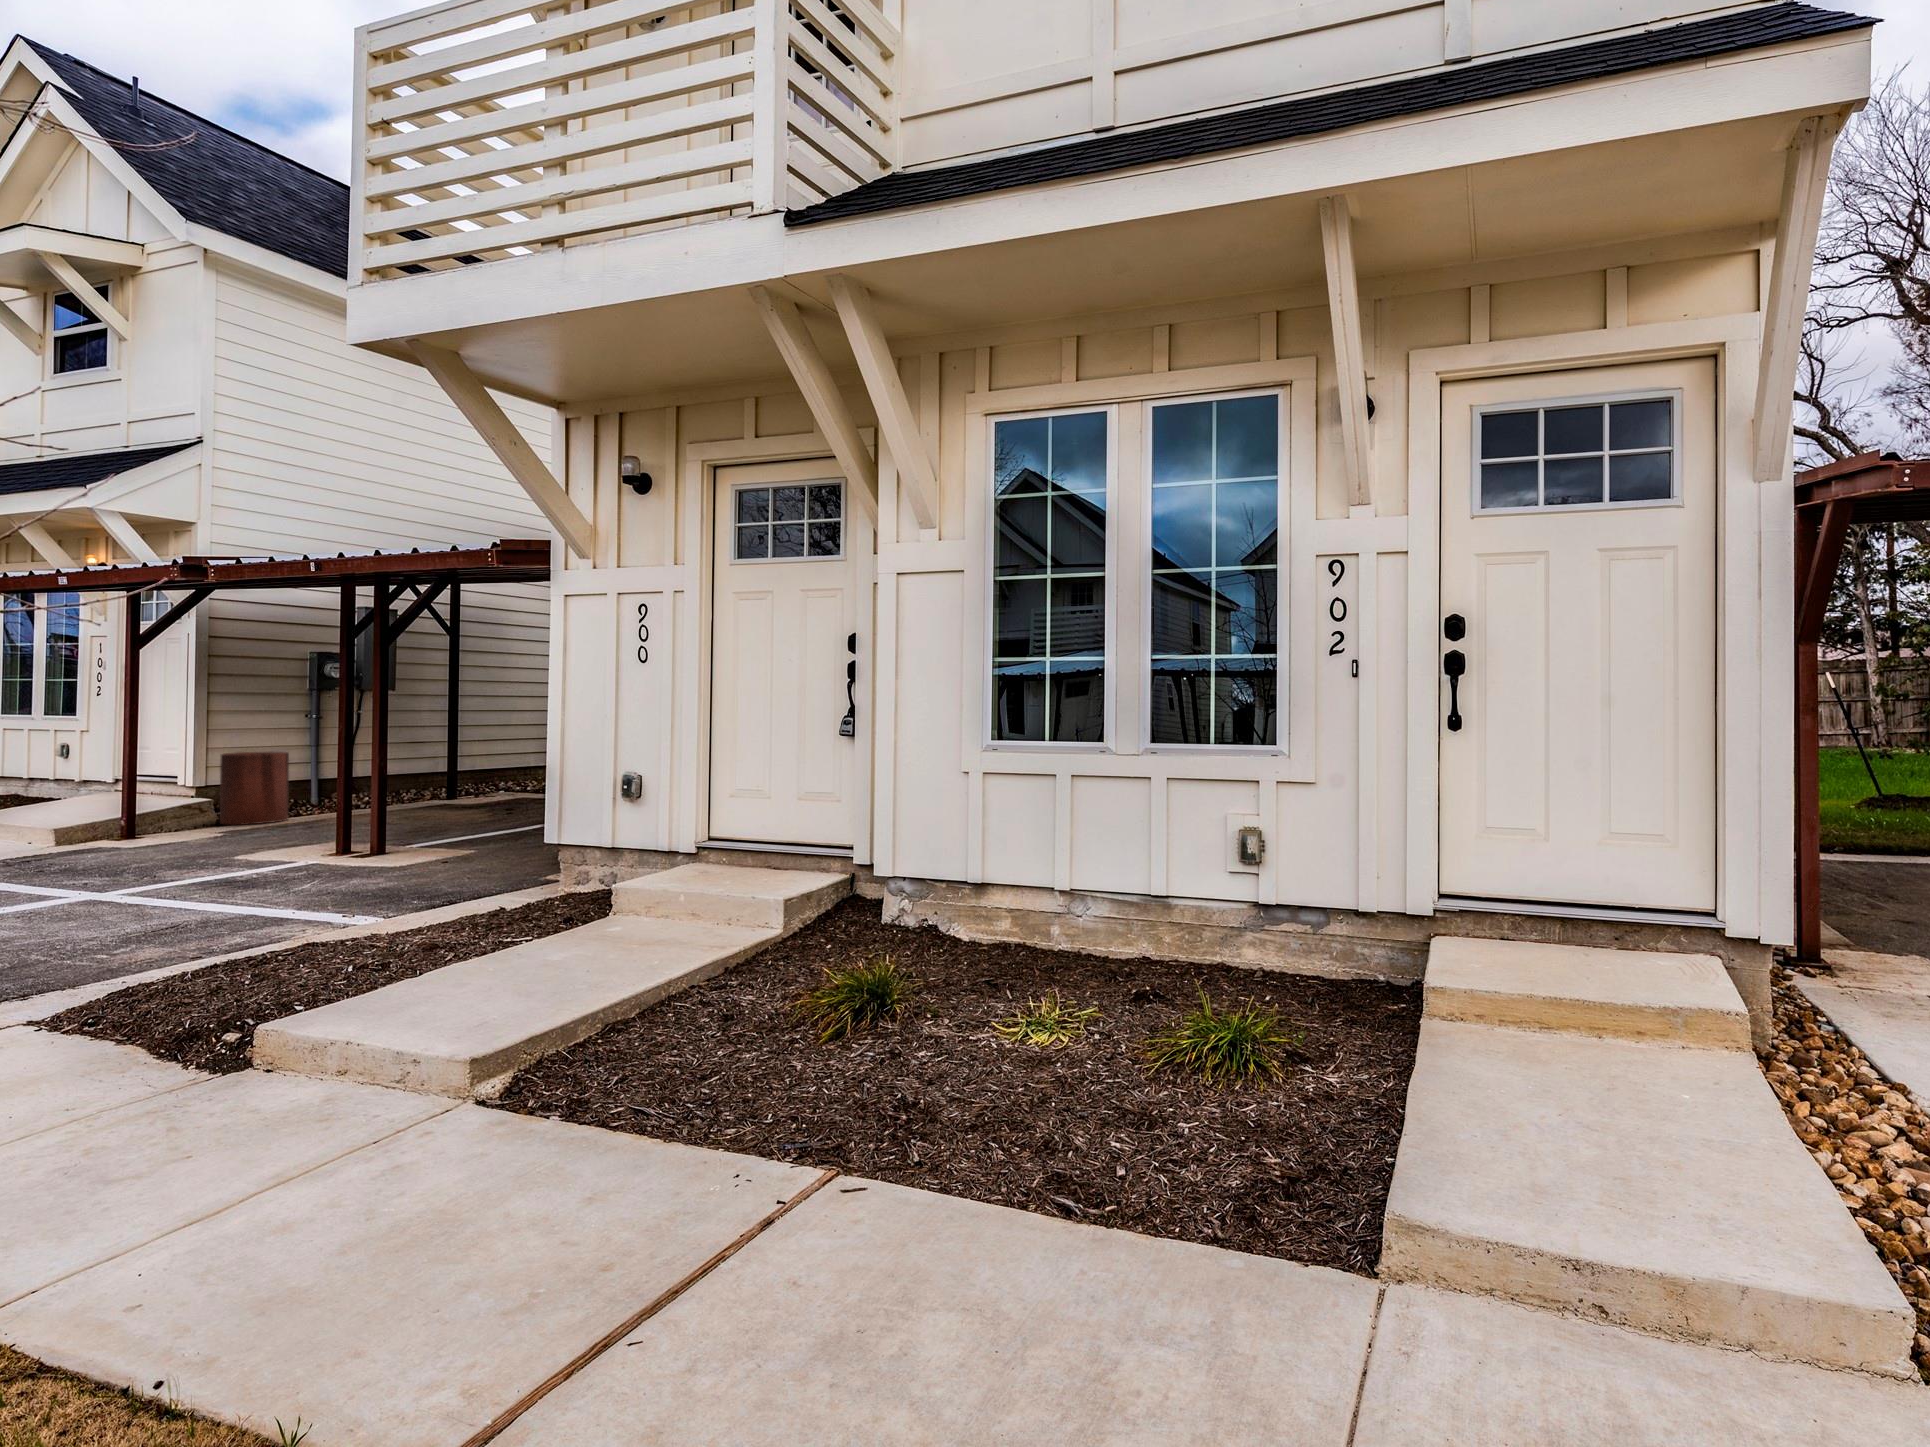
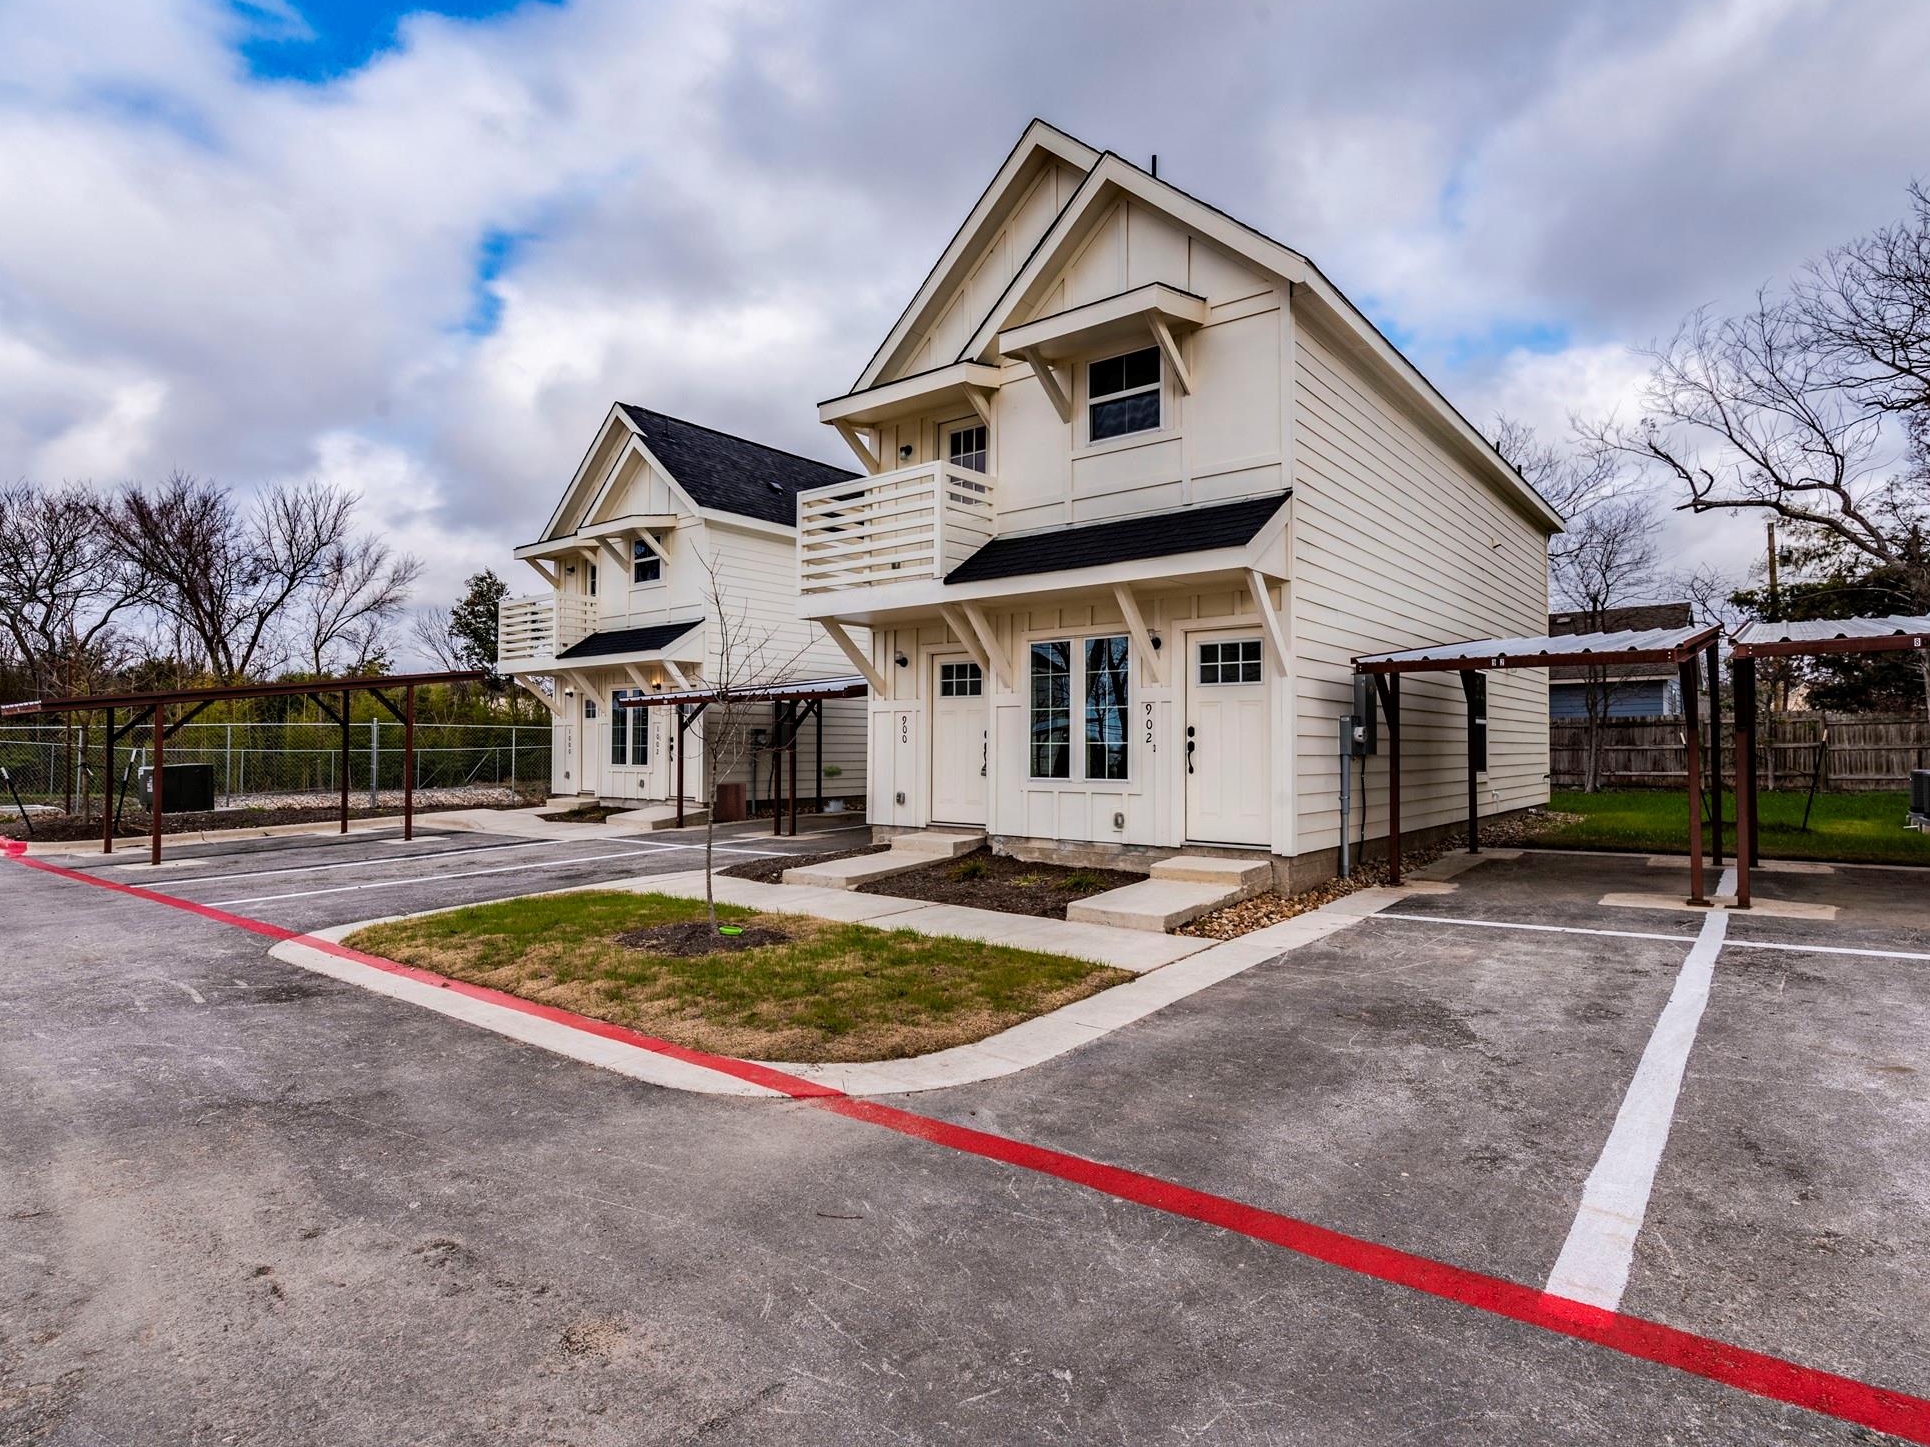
potted tree: none [450,718,491,801] -> present [823,766,843,812]

